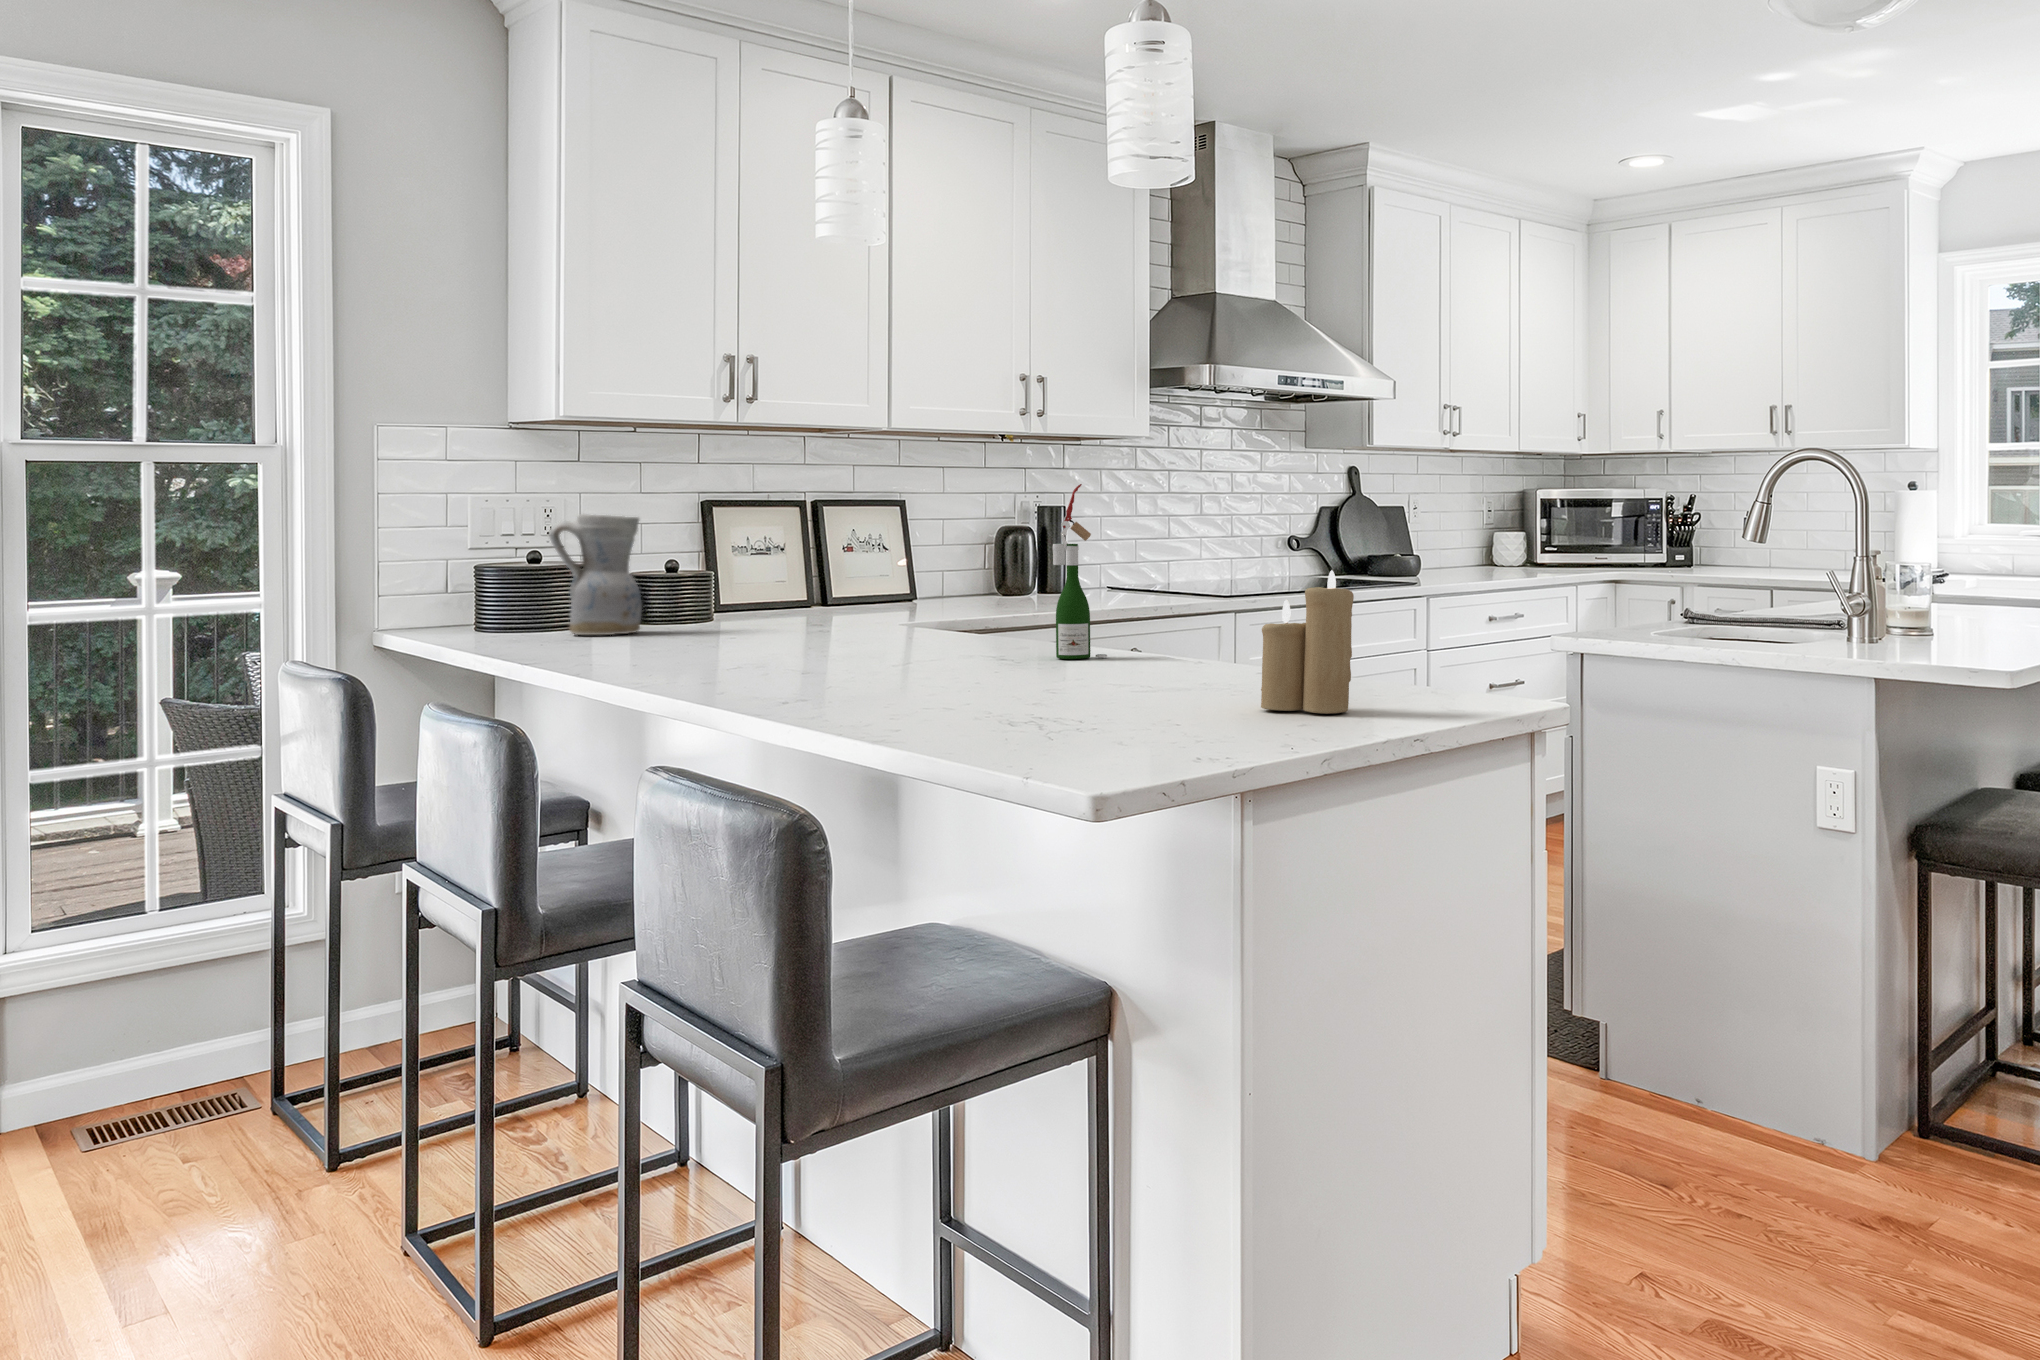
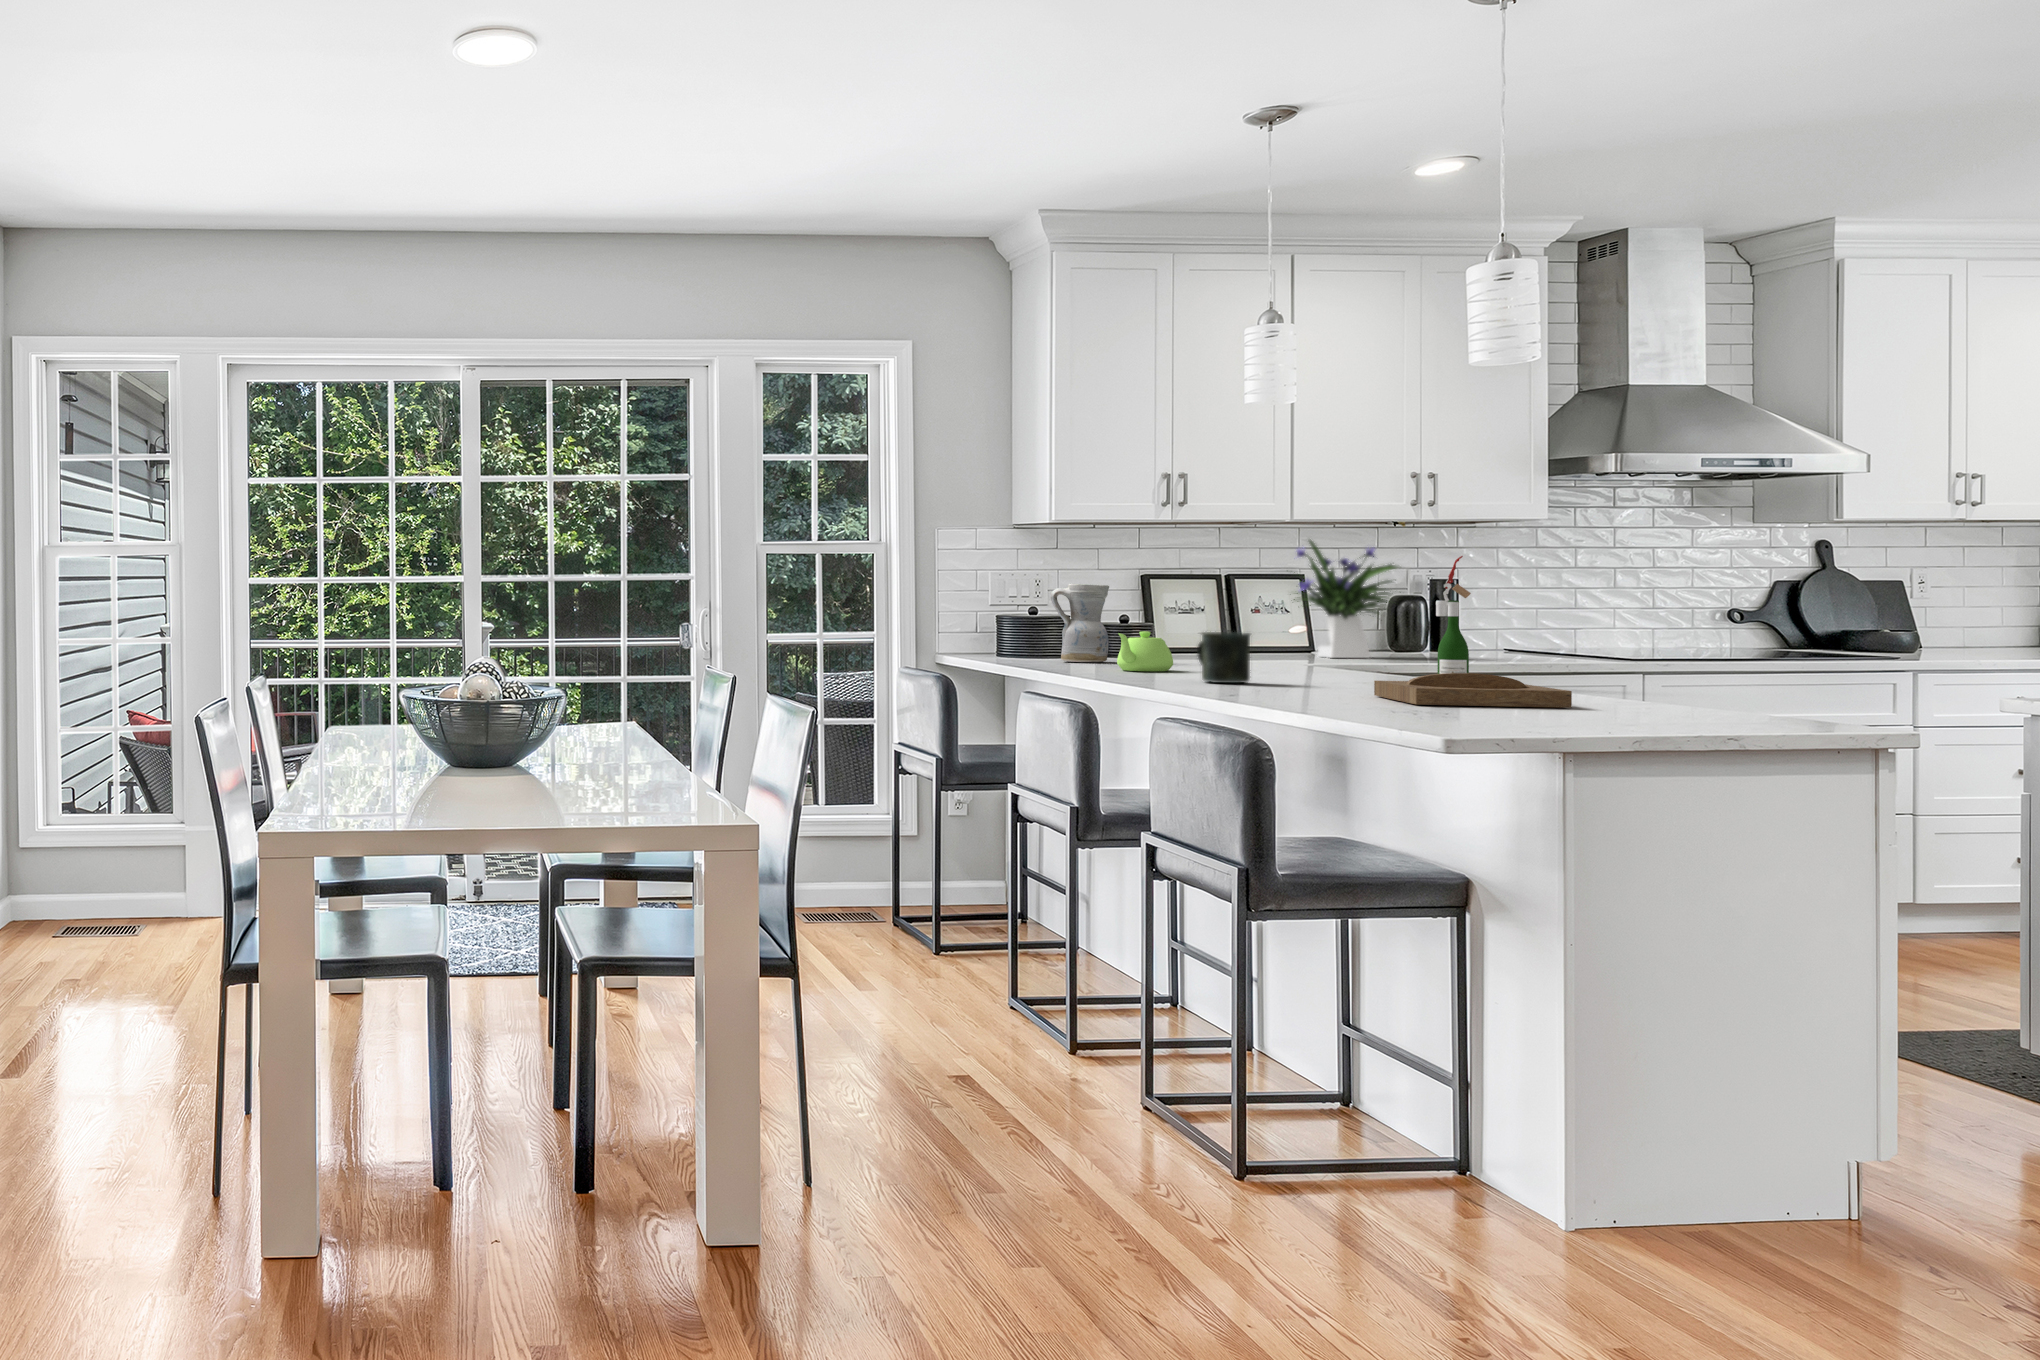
flower arrangement: none [867,453,1013,609] -> present [1294,540,1398,658]
candle: present [1261,570,1354,714] -> none [1611,612,1702,719]
teapot: none [641,590,727,652] -> present [1117,631,1173,671]
mug: none [751,595,826,674] -> present [1197,632,1250,683]
tray: none [984,653,1214,709] -> present [1374,673,1572,708]

